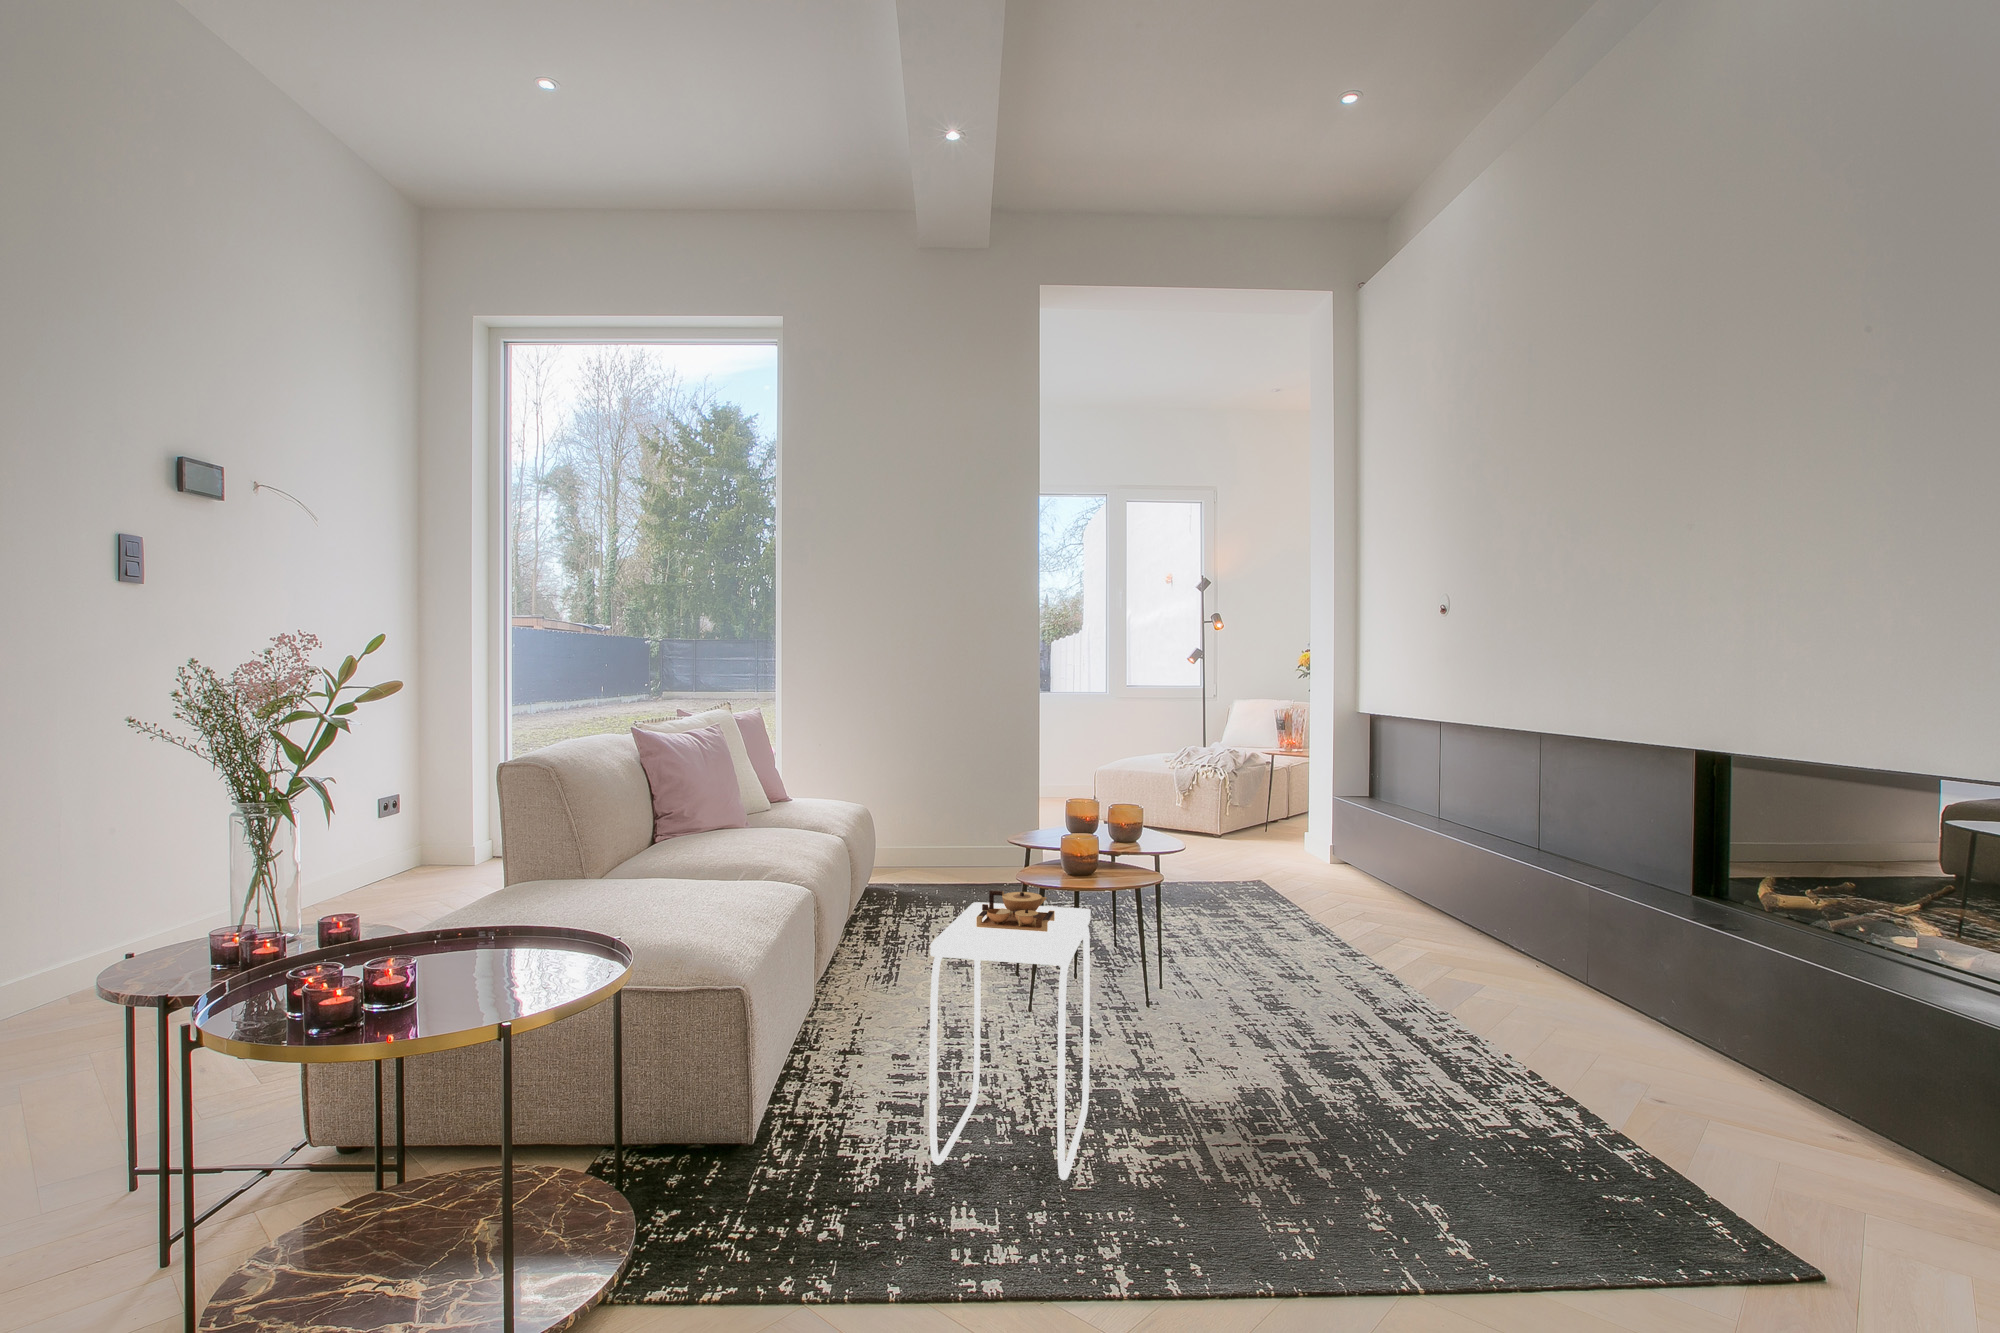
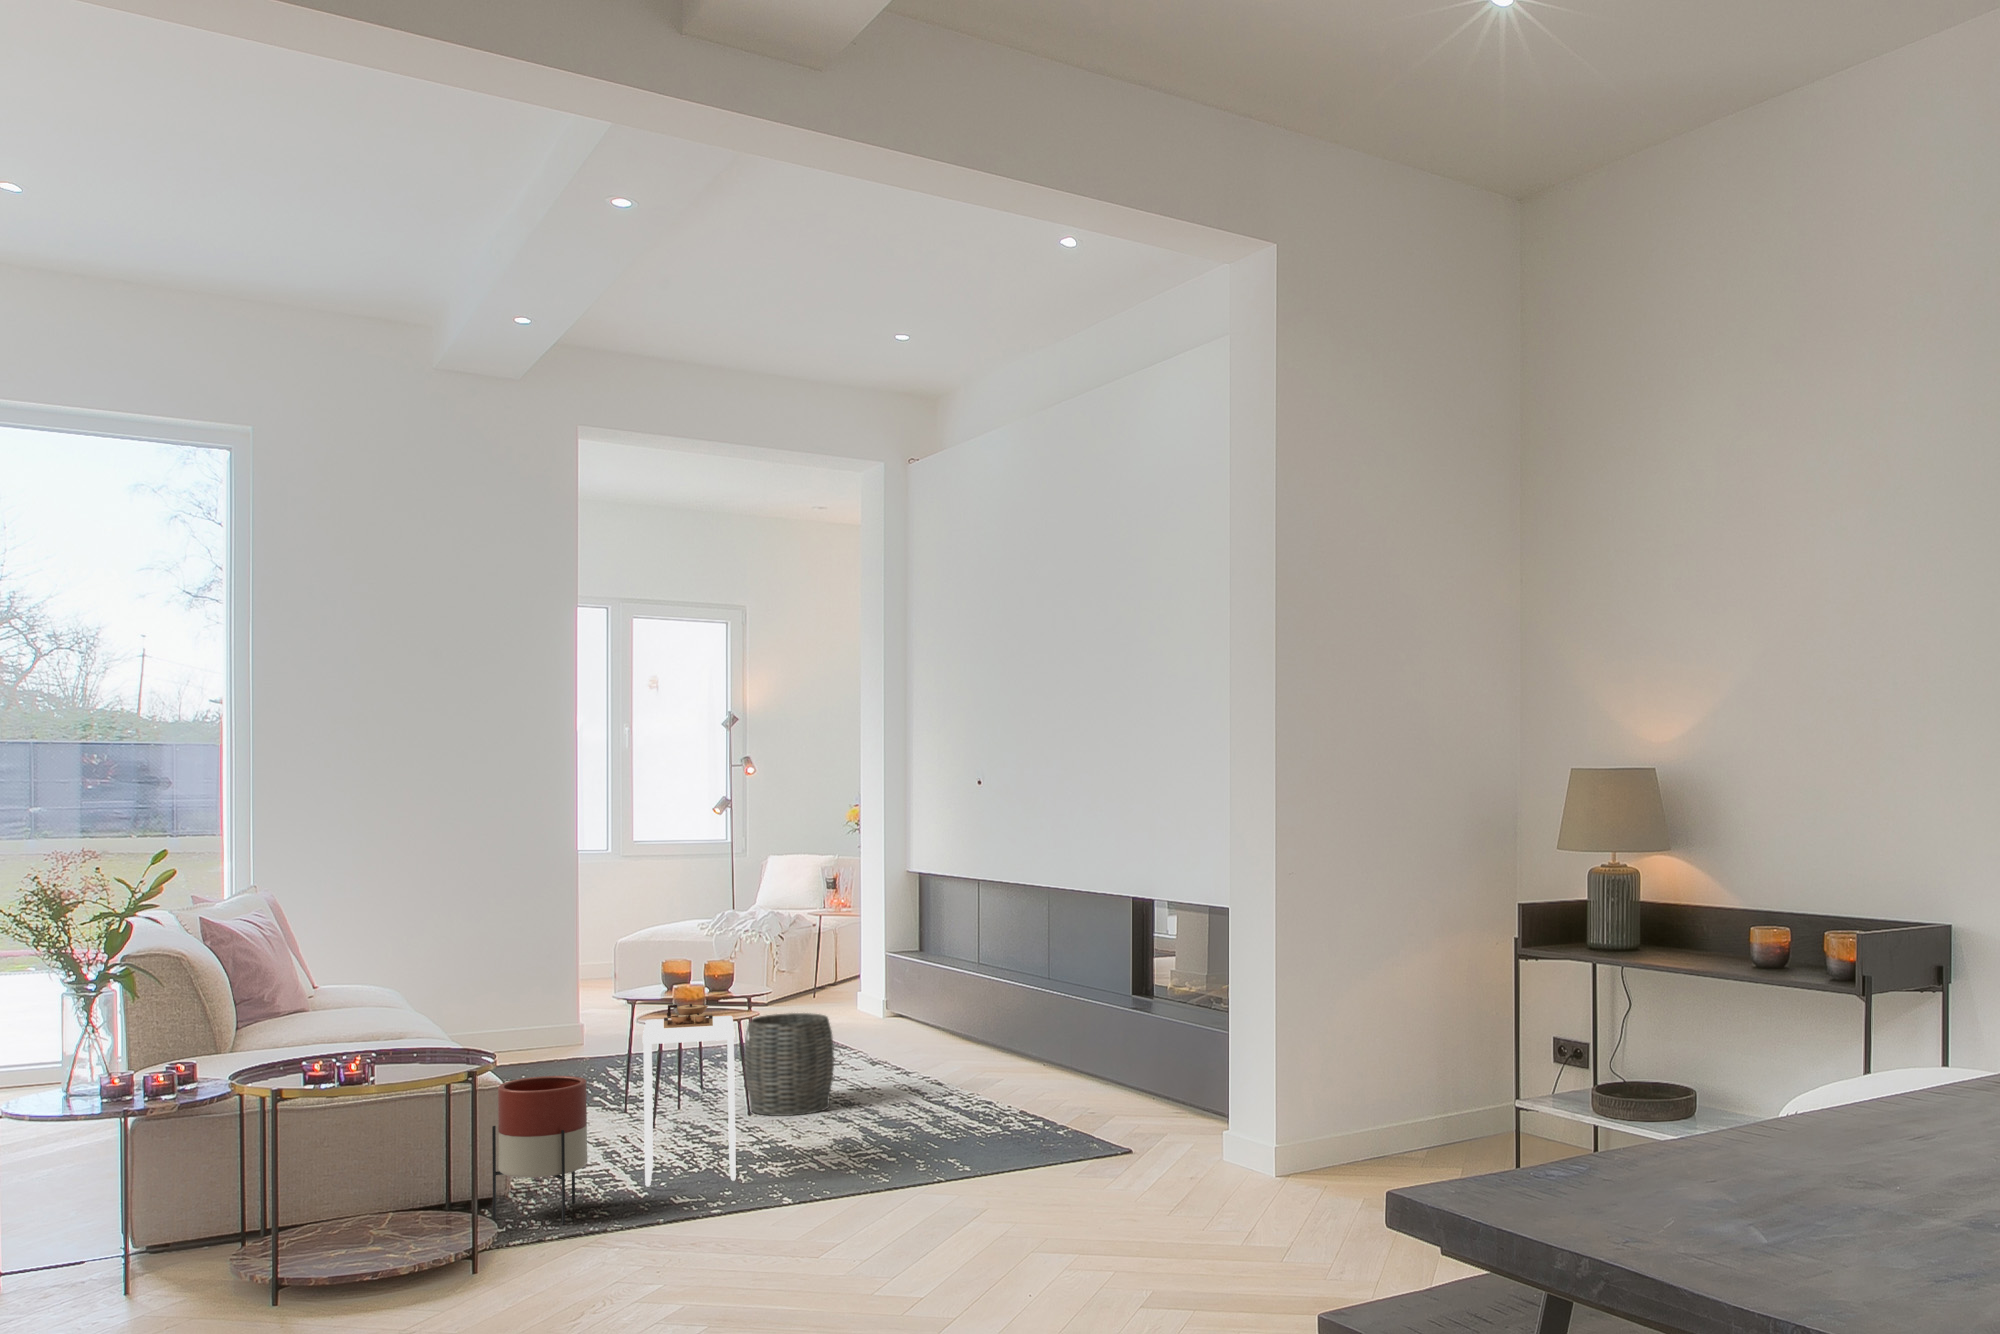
woven basket: none [1145,881,1257,1018] -> present [744,1013,834,1116]
planter: none [684,991,821,1258] -> present [492,1076,588,1225]

